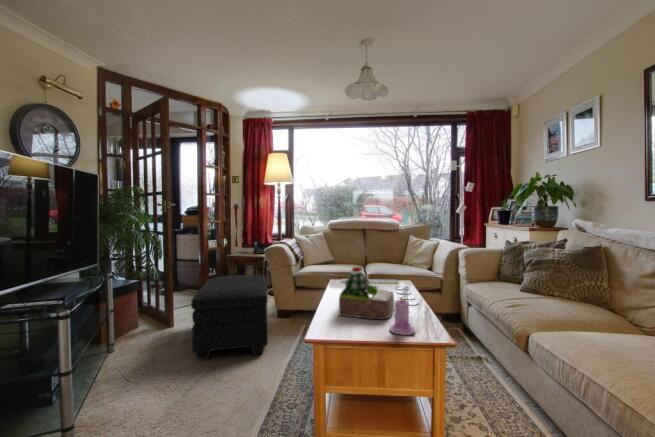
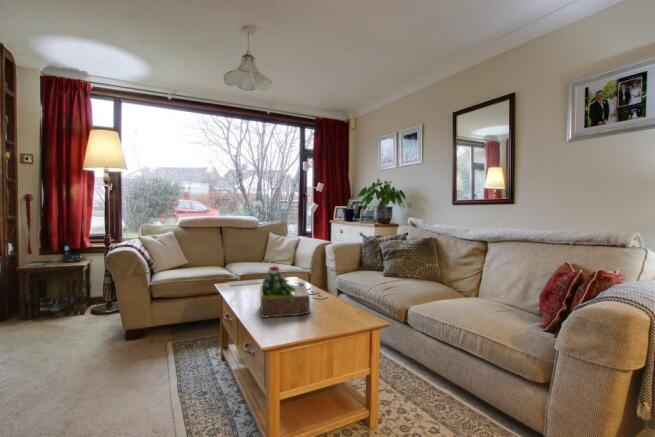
ottoman: present [191,275,268,360] -> none [18,290,142,419]
candle: present [390,299,415,335] -> none [319,289,344,324]

